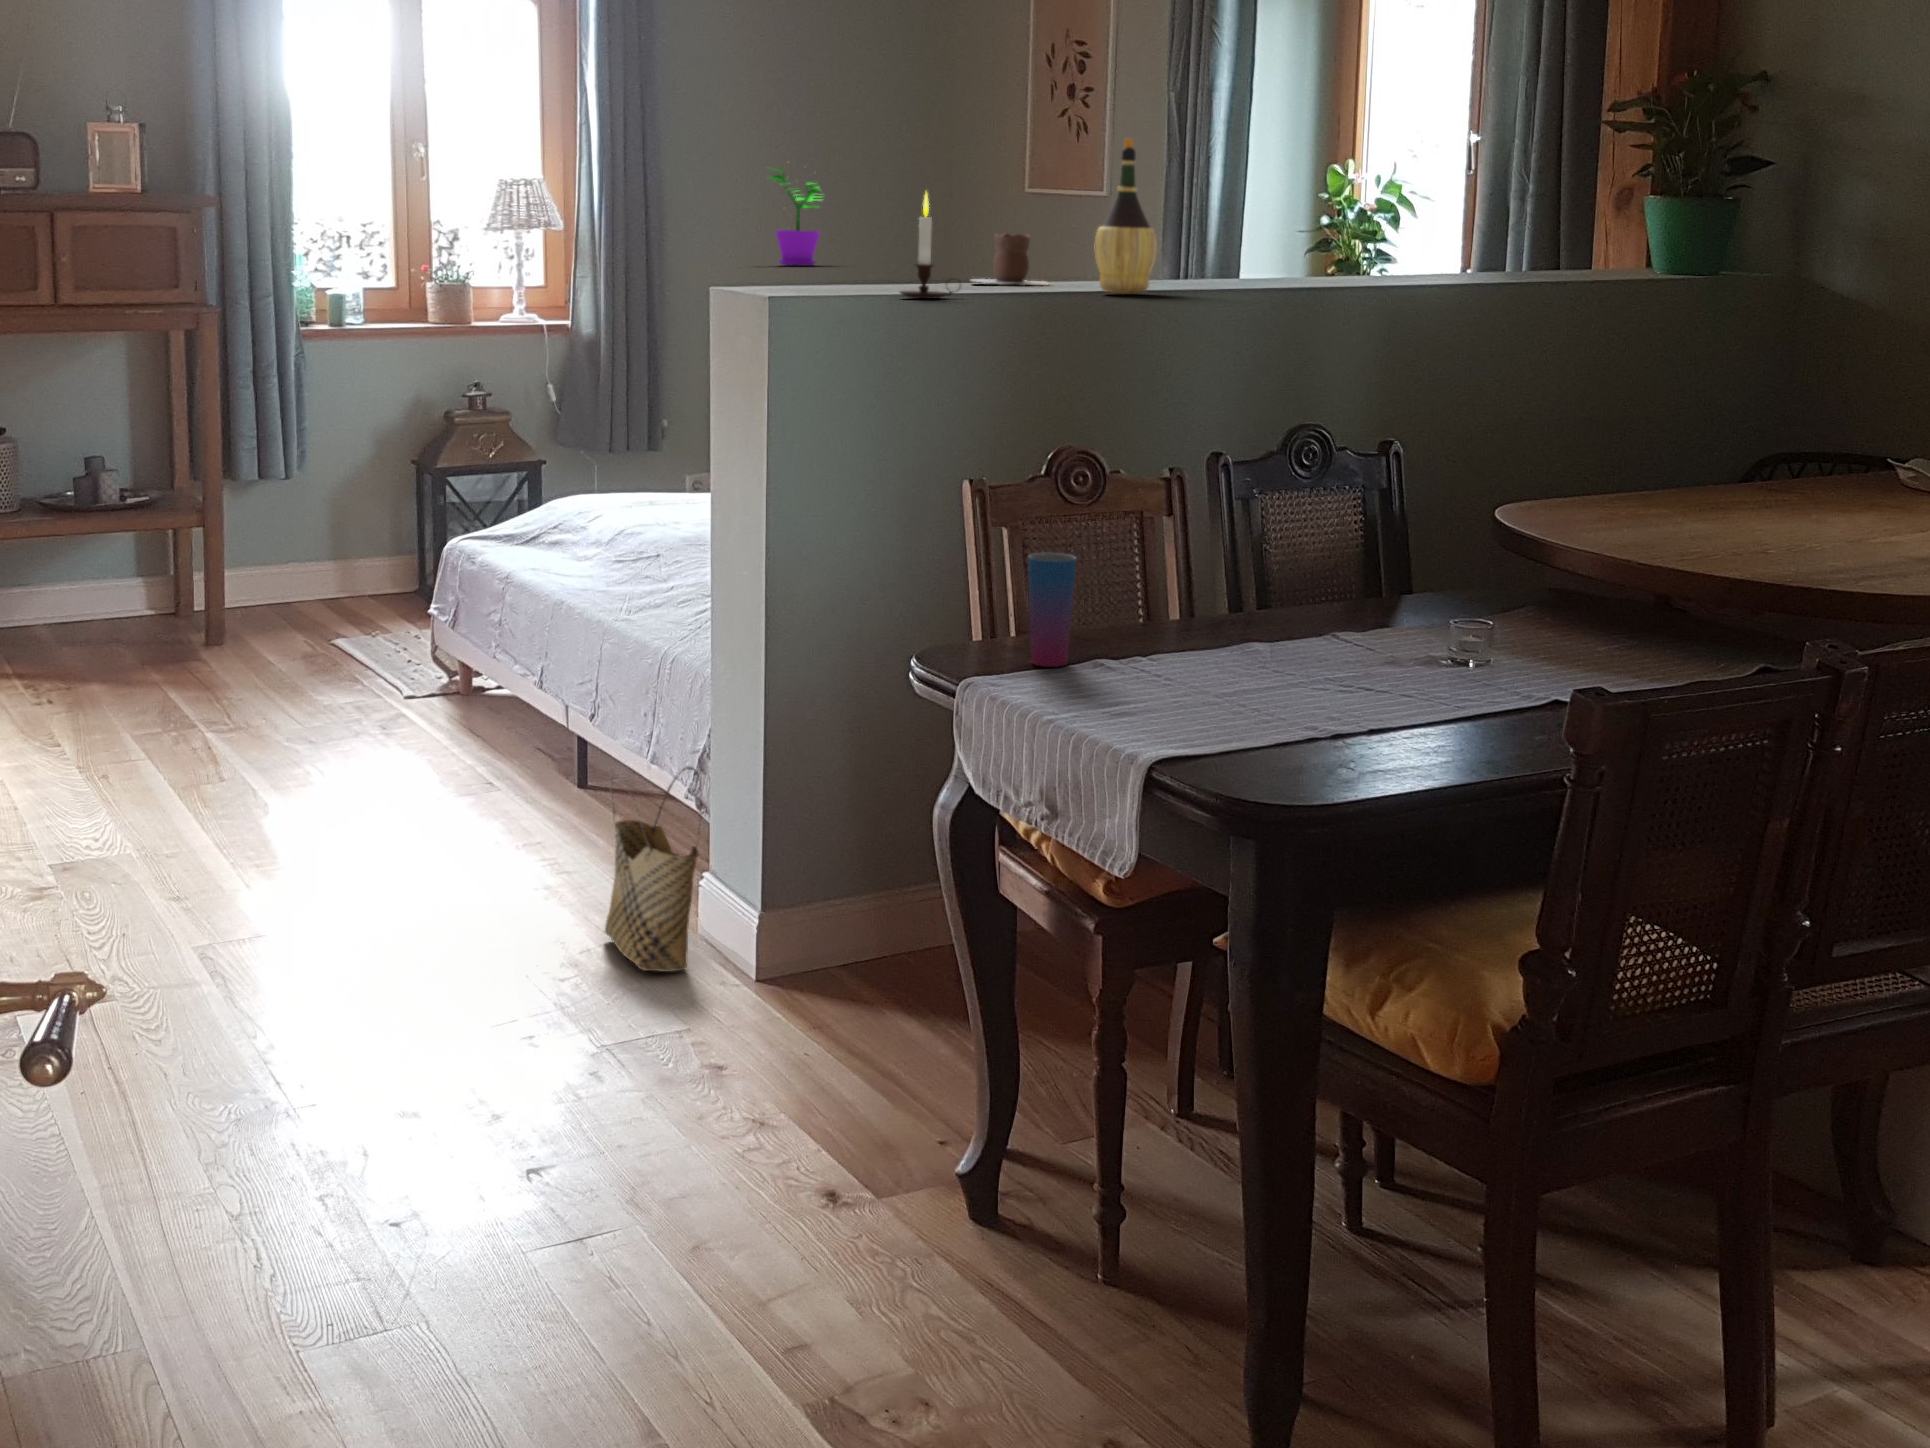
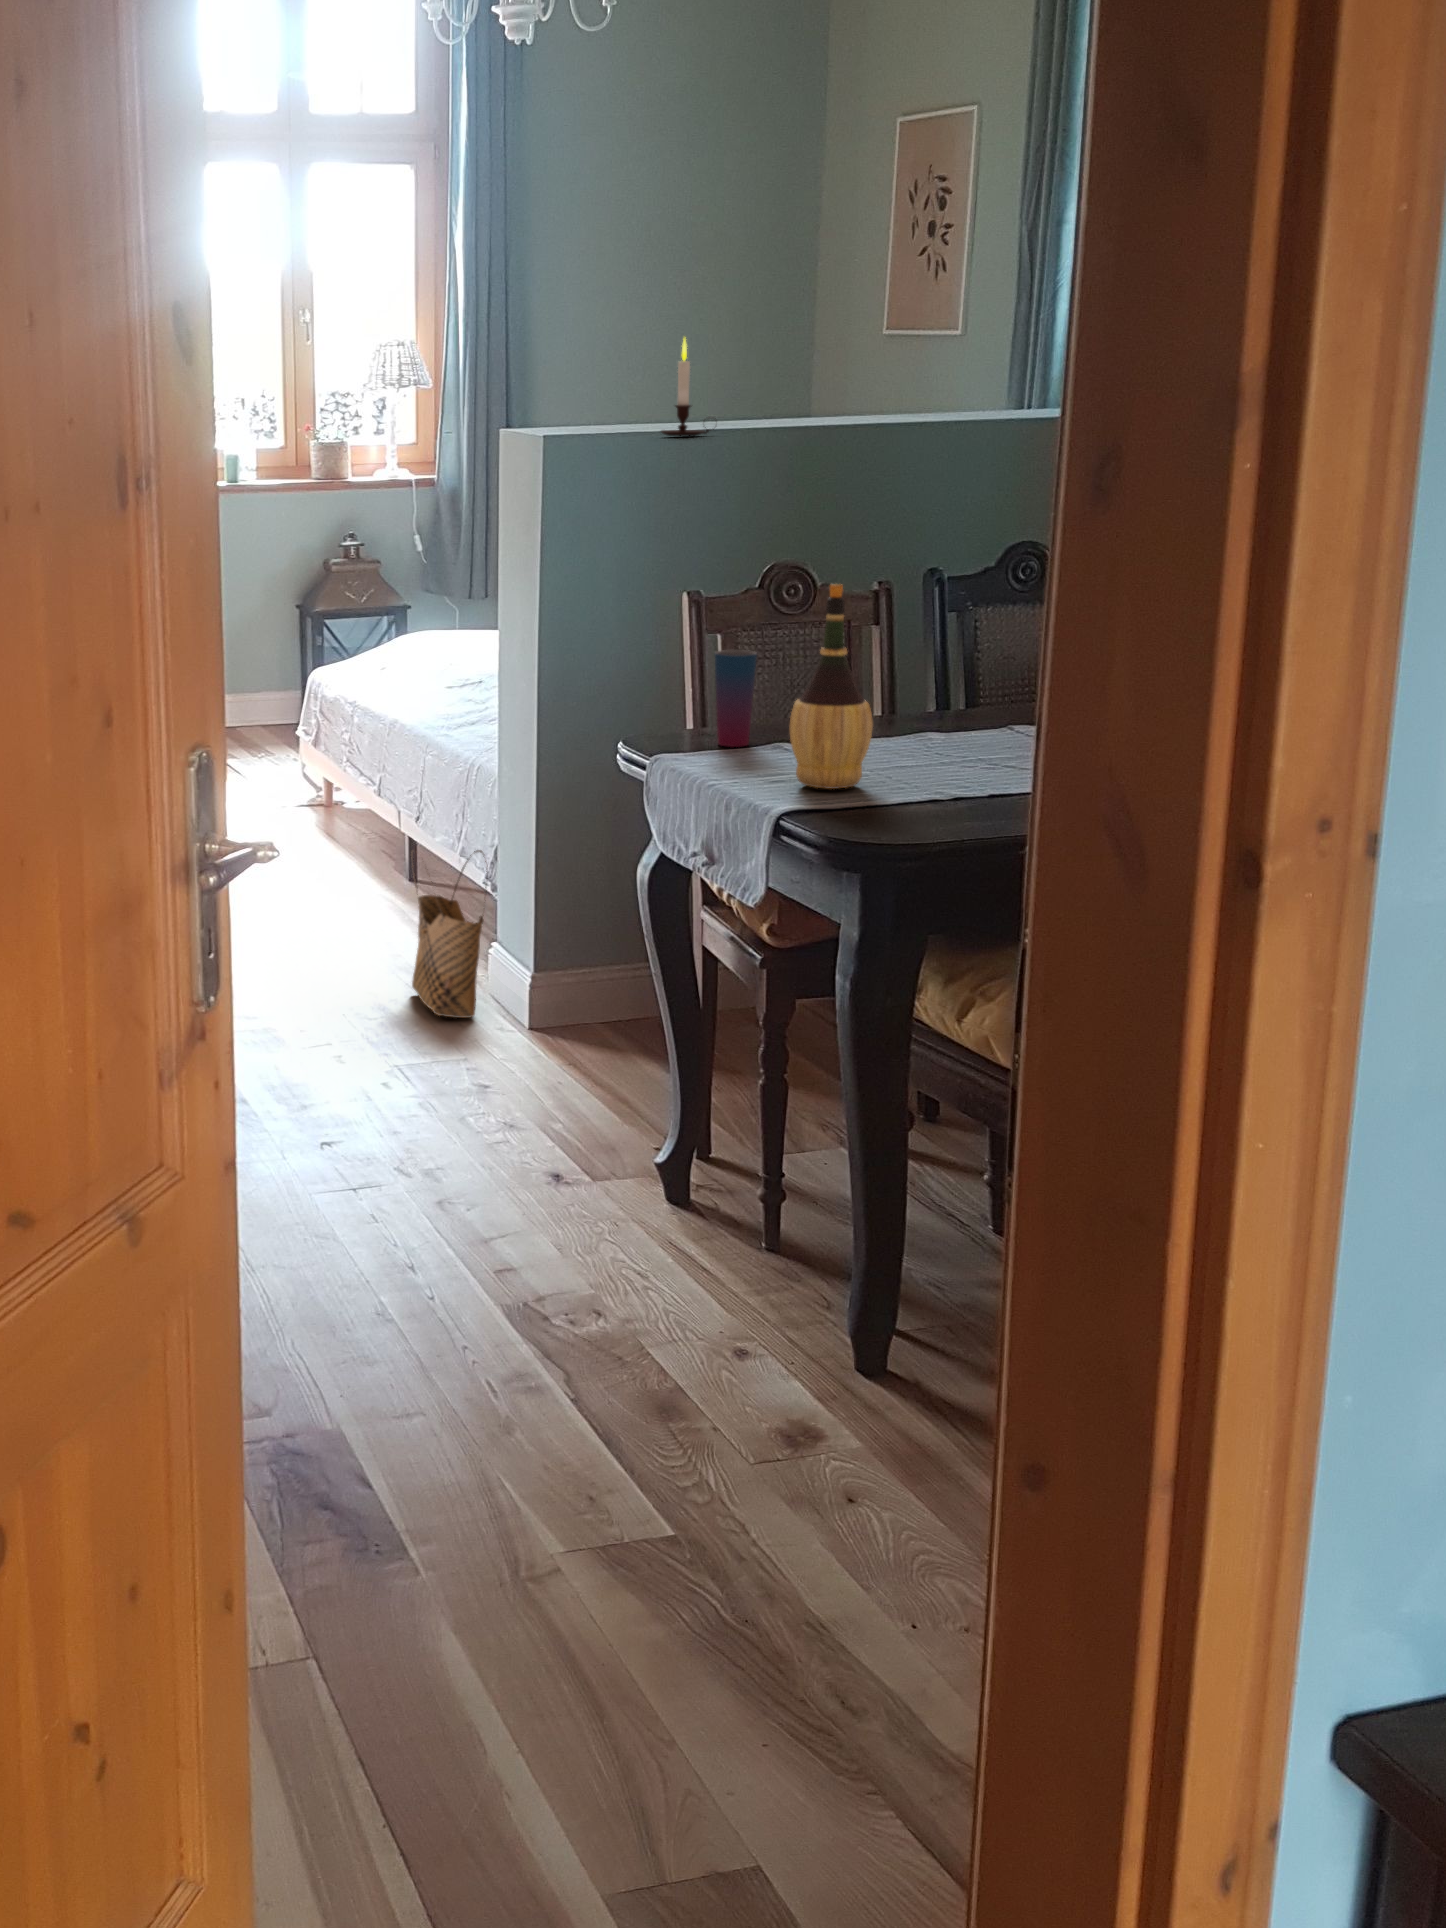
wine bottle: present [1095,138,1157,294] -> present [789,584,873,789]
flower pot: present [769,167,821,266] -> none [598,317,654,417]
vase: present [972,233,1048,285] -> none [751,376,826,424]

